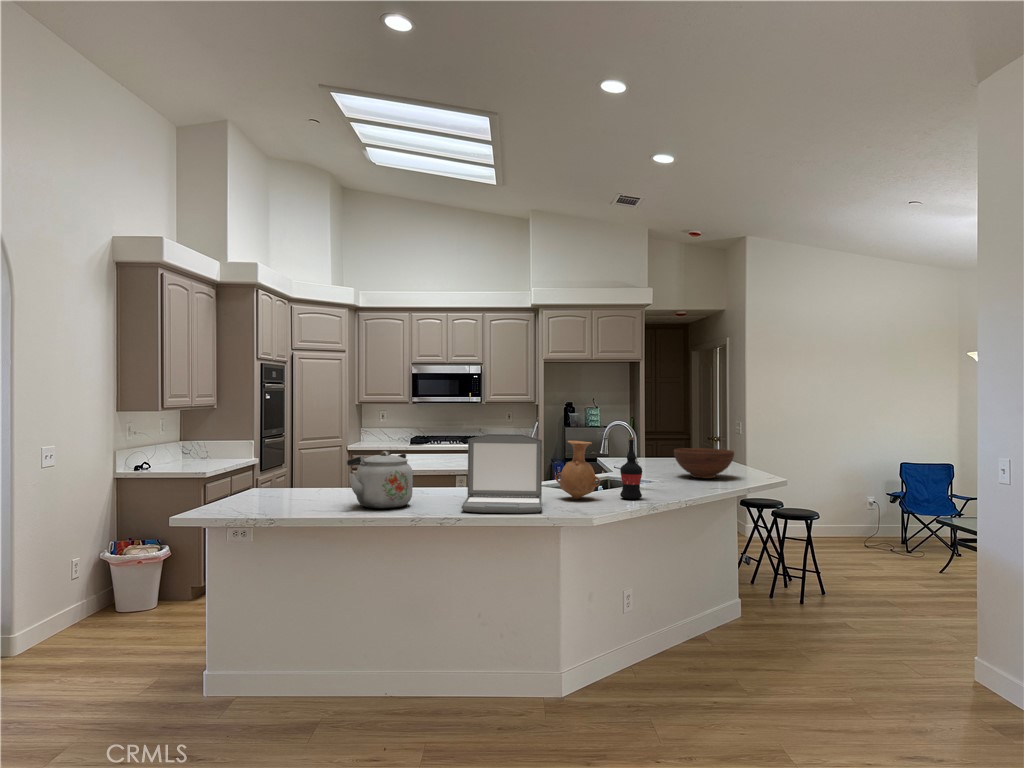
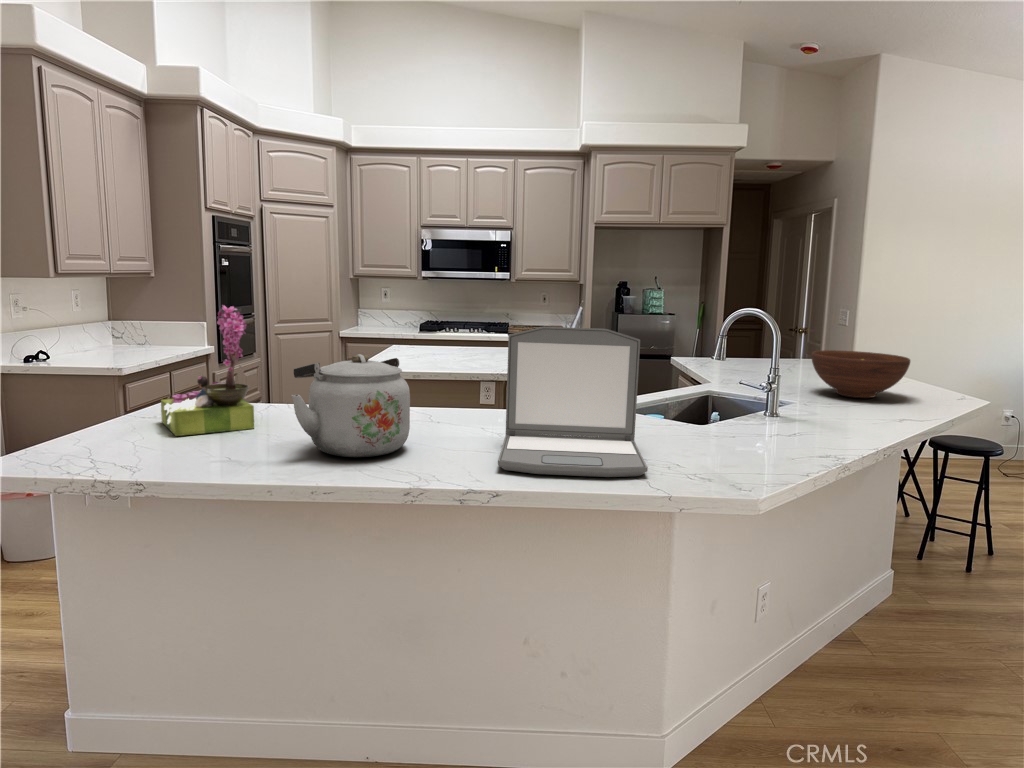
flower arrangement: none [261,425,318,502] -> present [161,306,254,436]
wine bottle: present [620,437,642,499] -> none [763,337,806,443]
vase: present [556,441,600,499] -> none [655,341,734,440]

